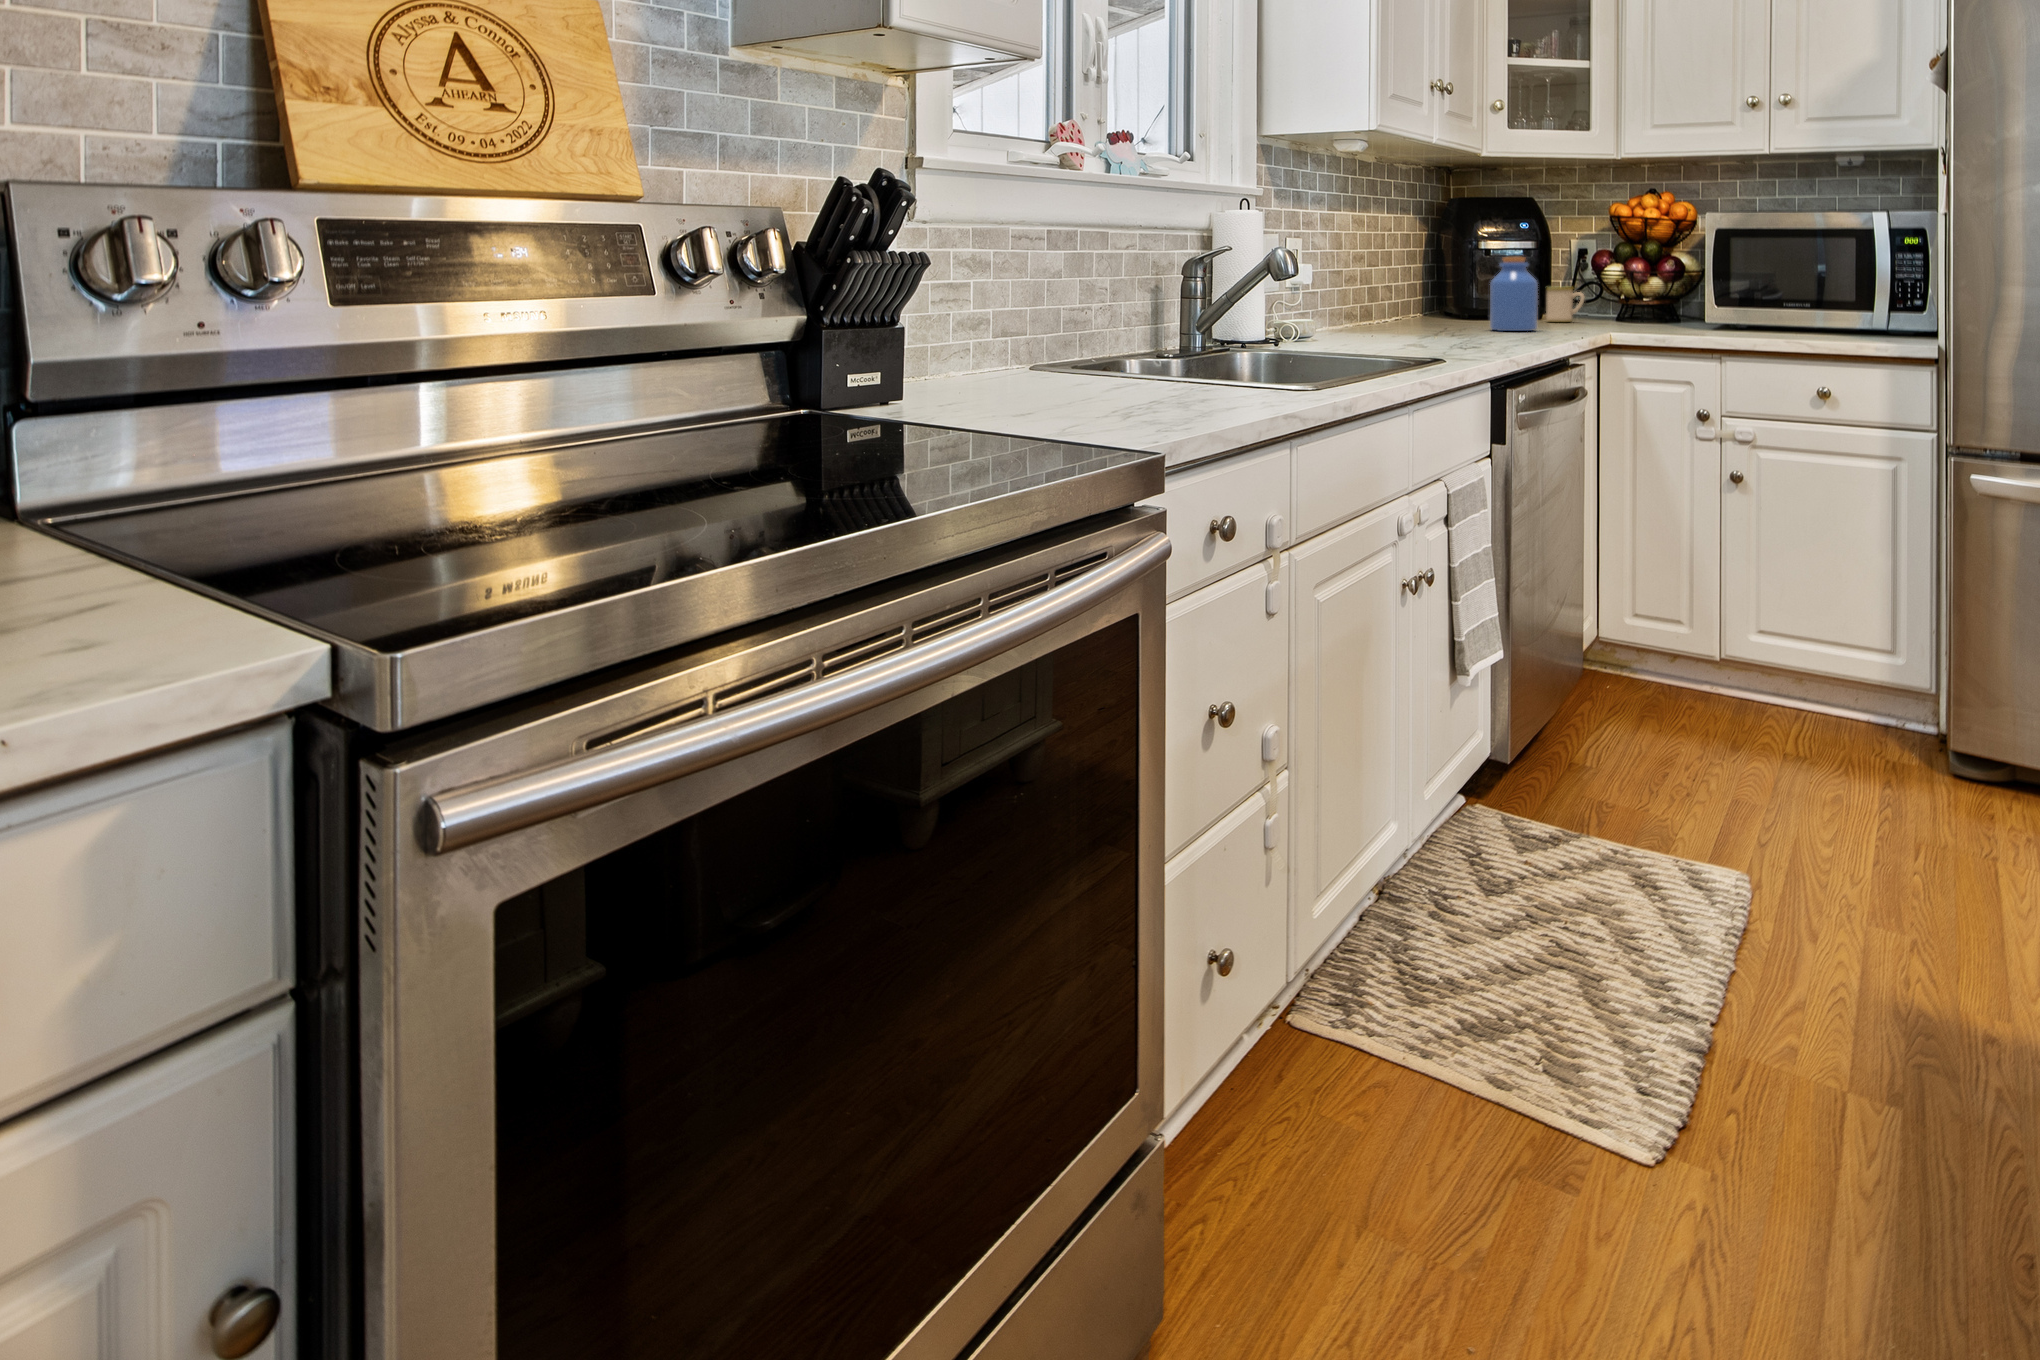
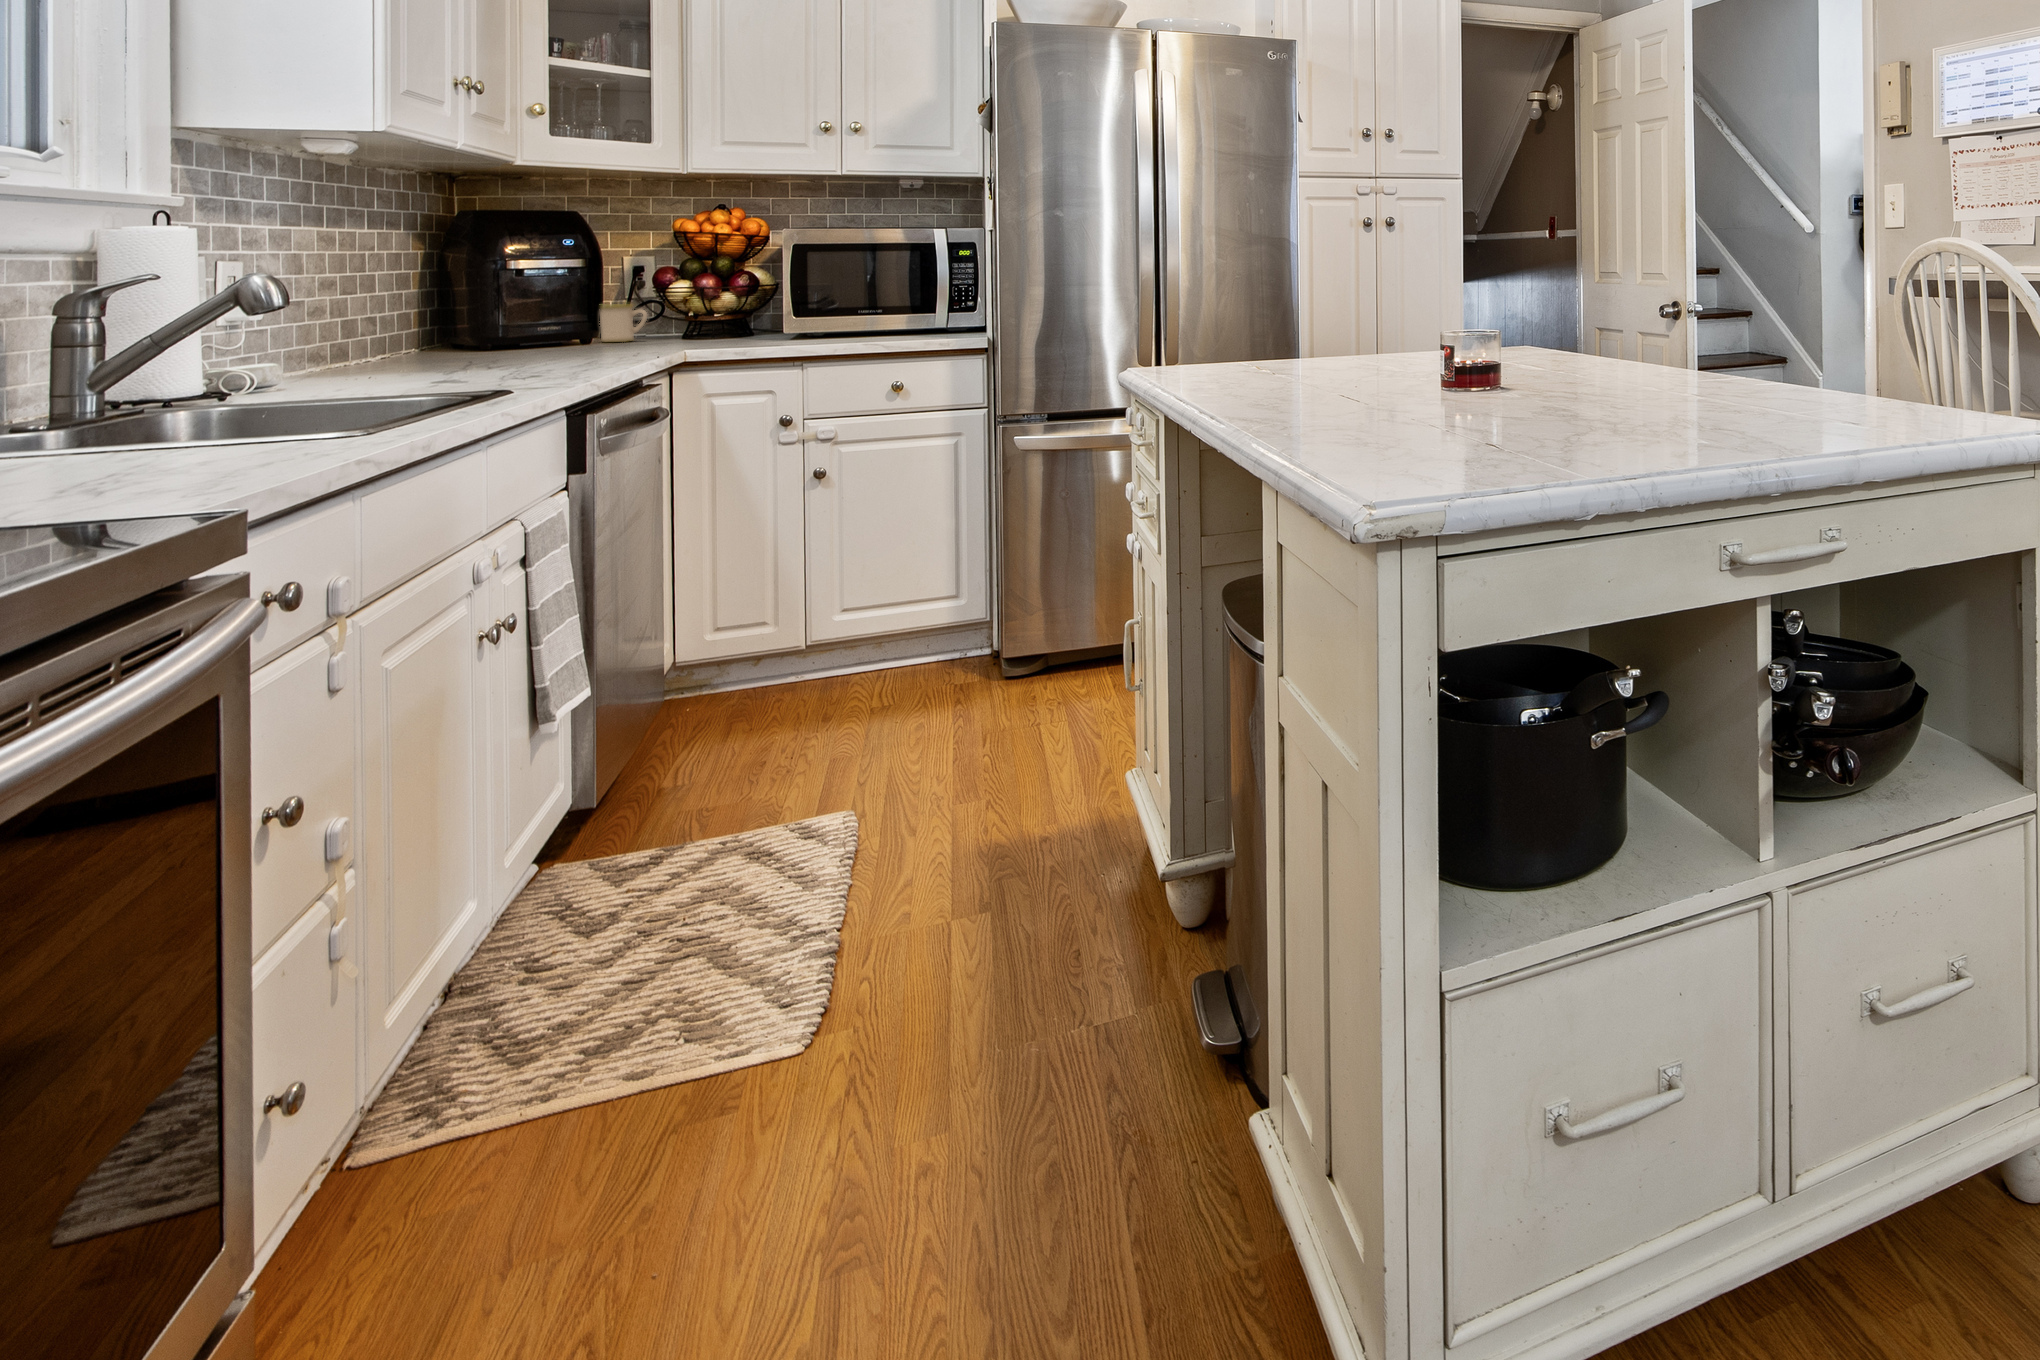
jar: present [1490,257,1538,331] -> none [530,275,595,355]

